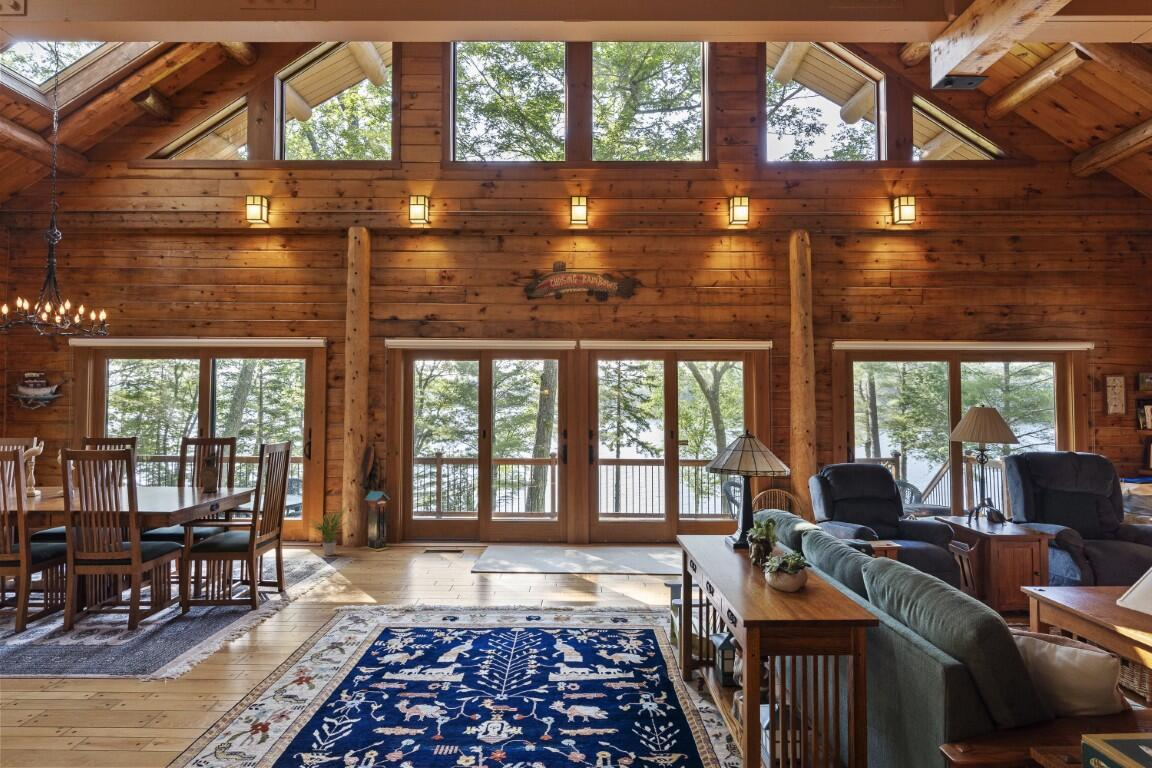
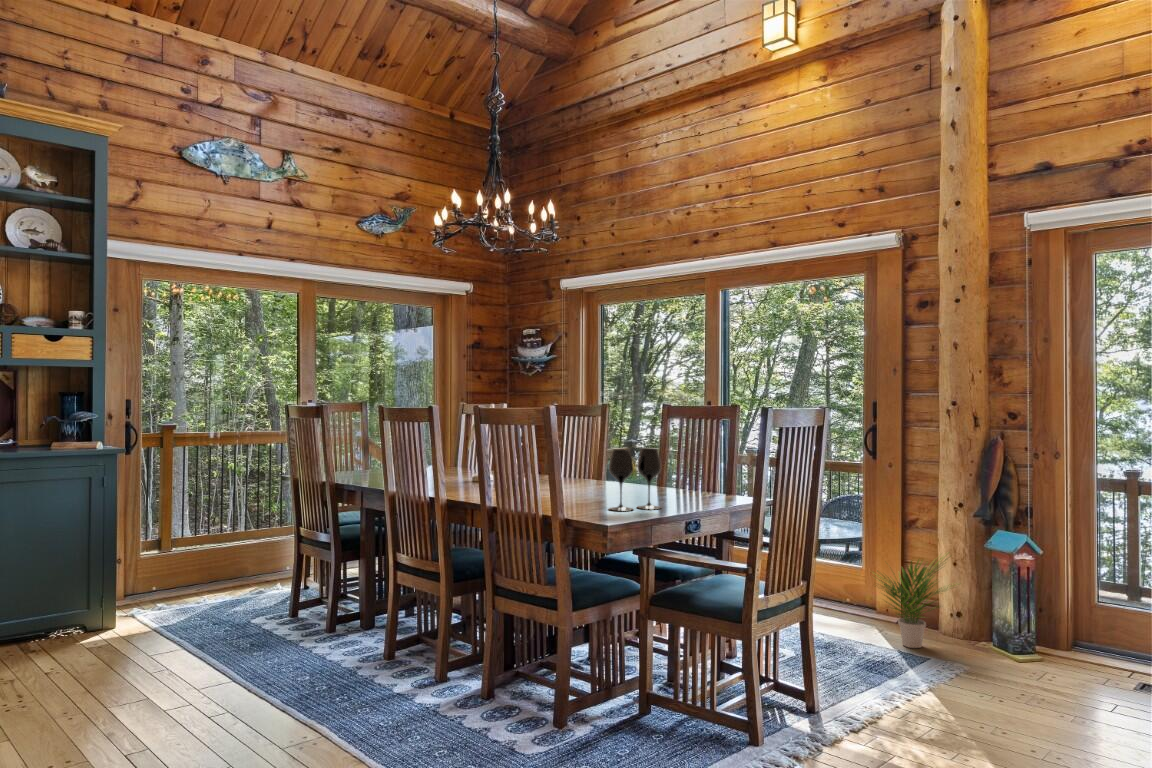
ceramic pitcher: present [200,451,219,492] -> none [677,425,707,498]
wine glass: none [162,468,196,504] -> present [609,449,661,511]

